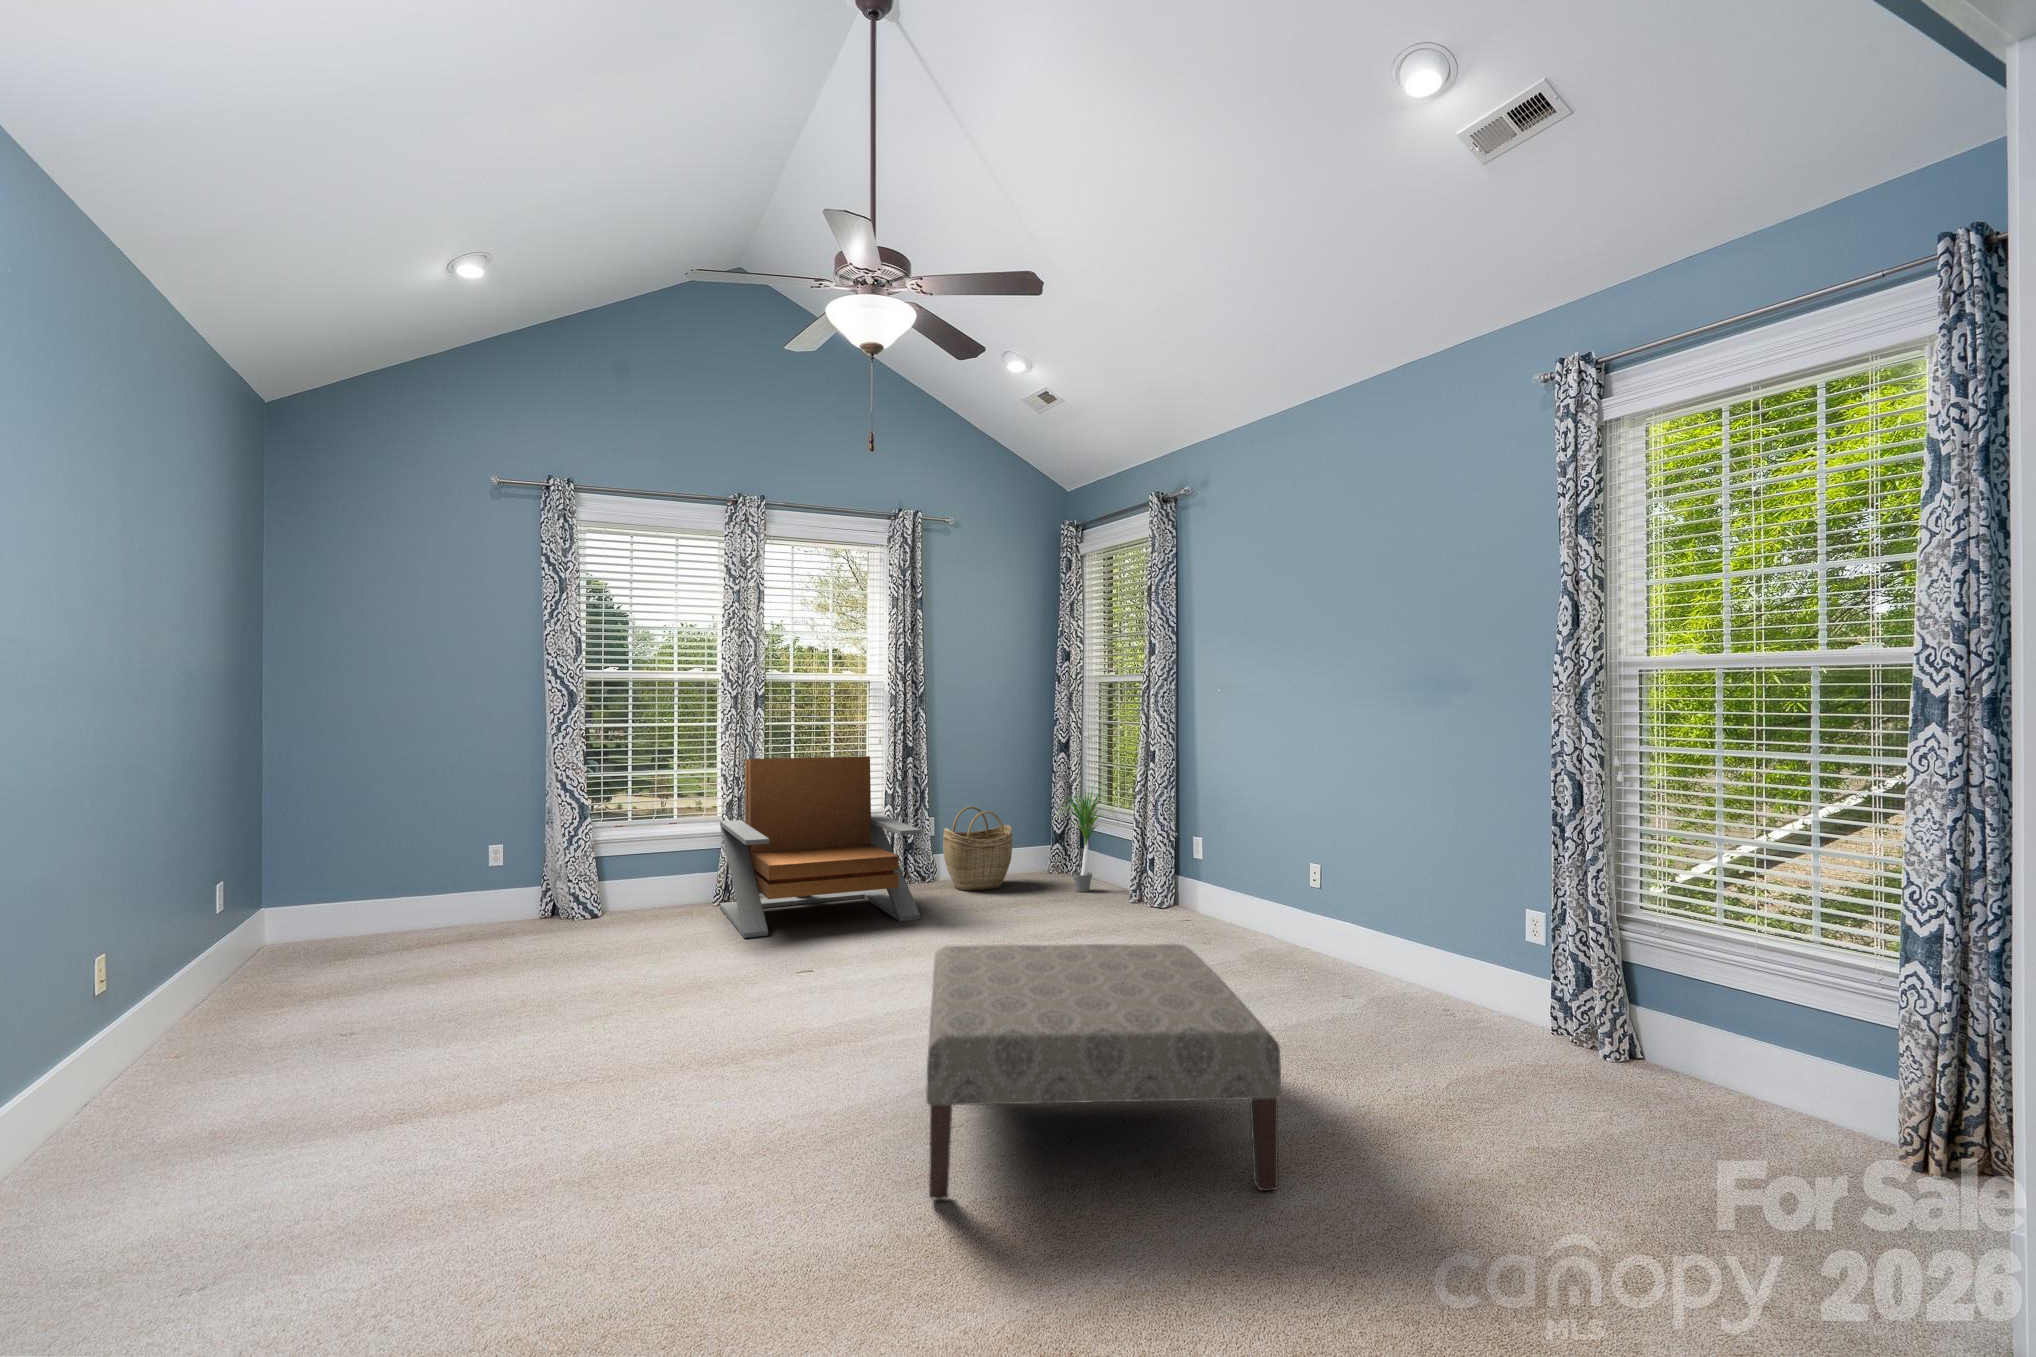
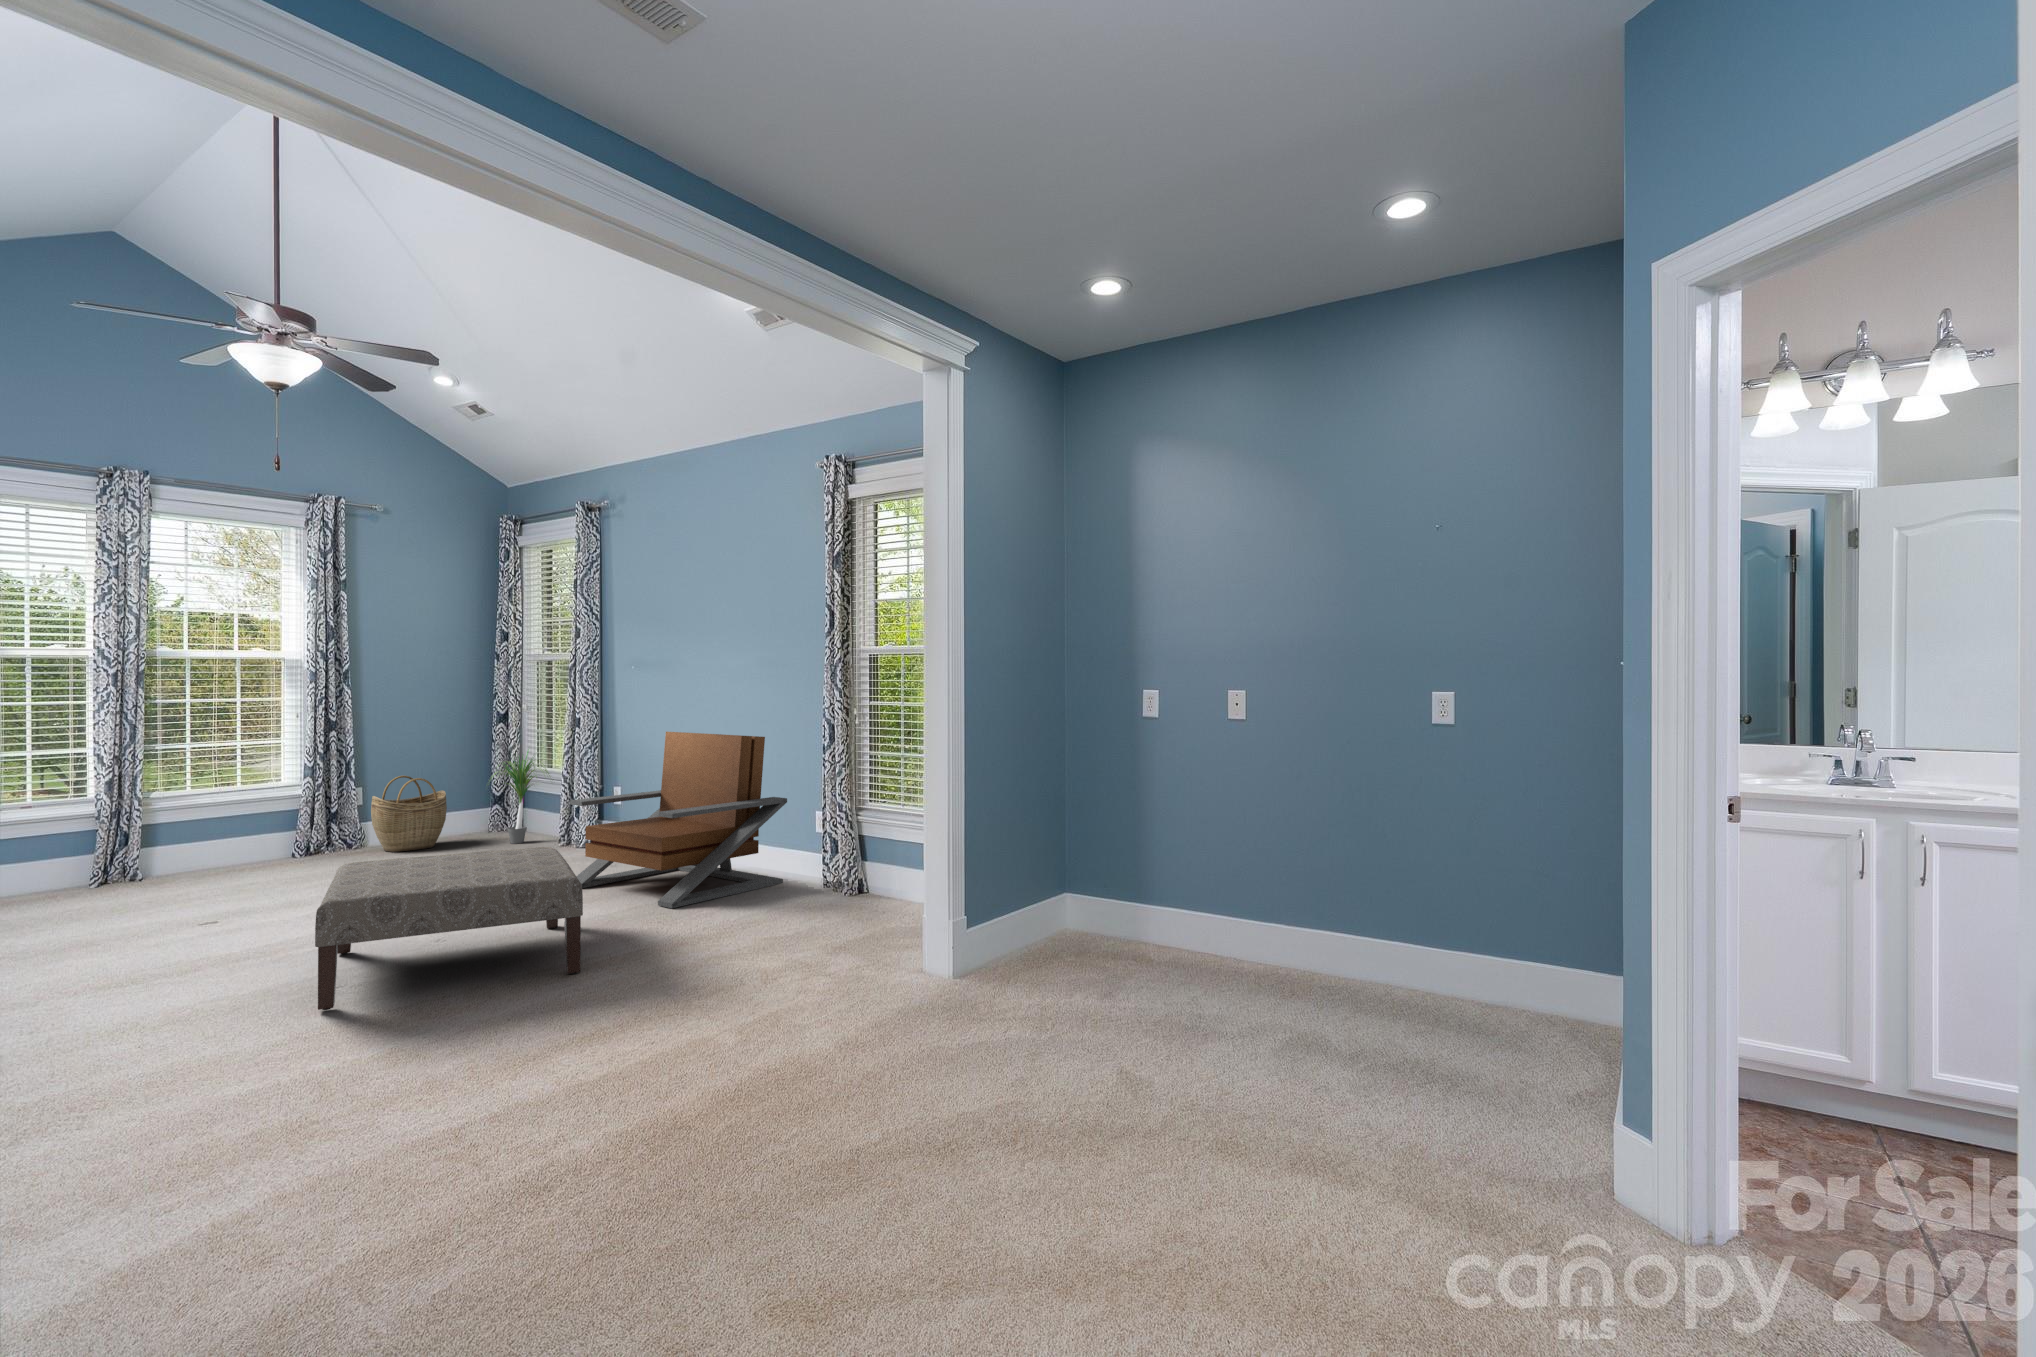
lounge chair: present [720,756,921,938] -> present [570,732,787,908]

